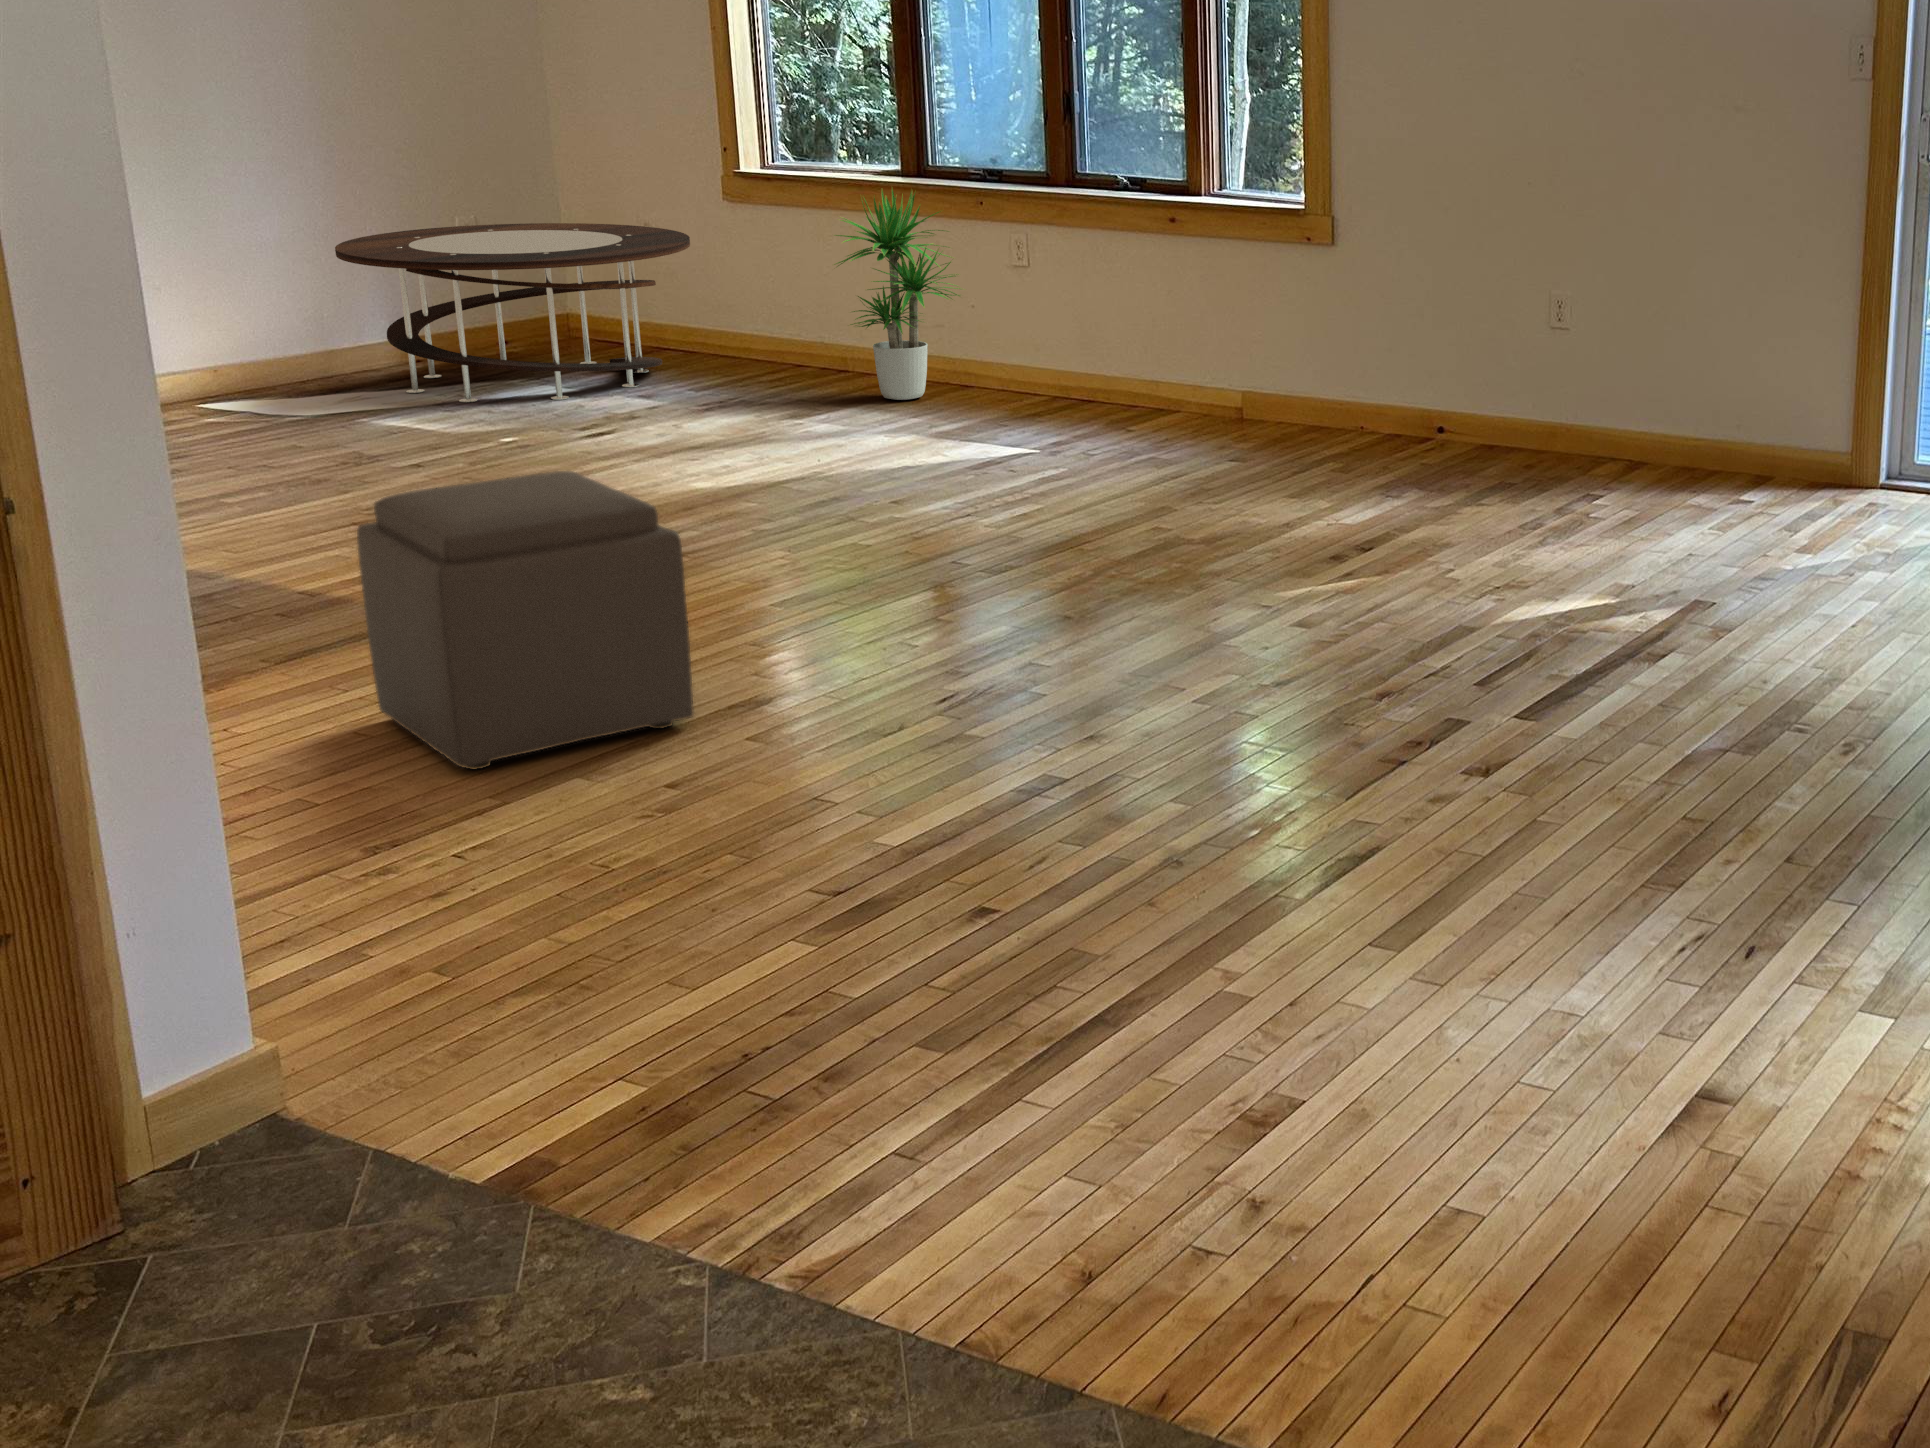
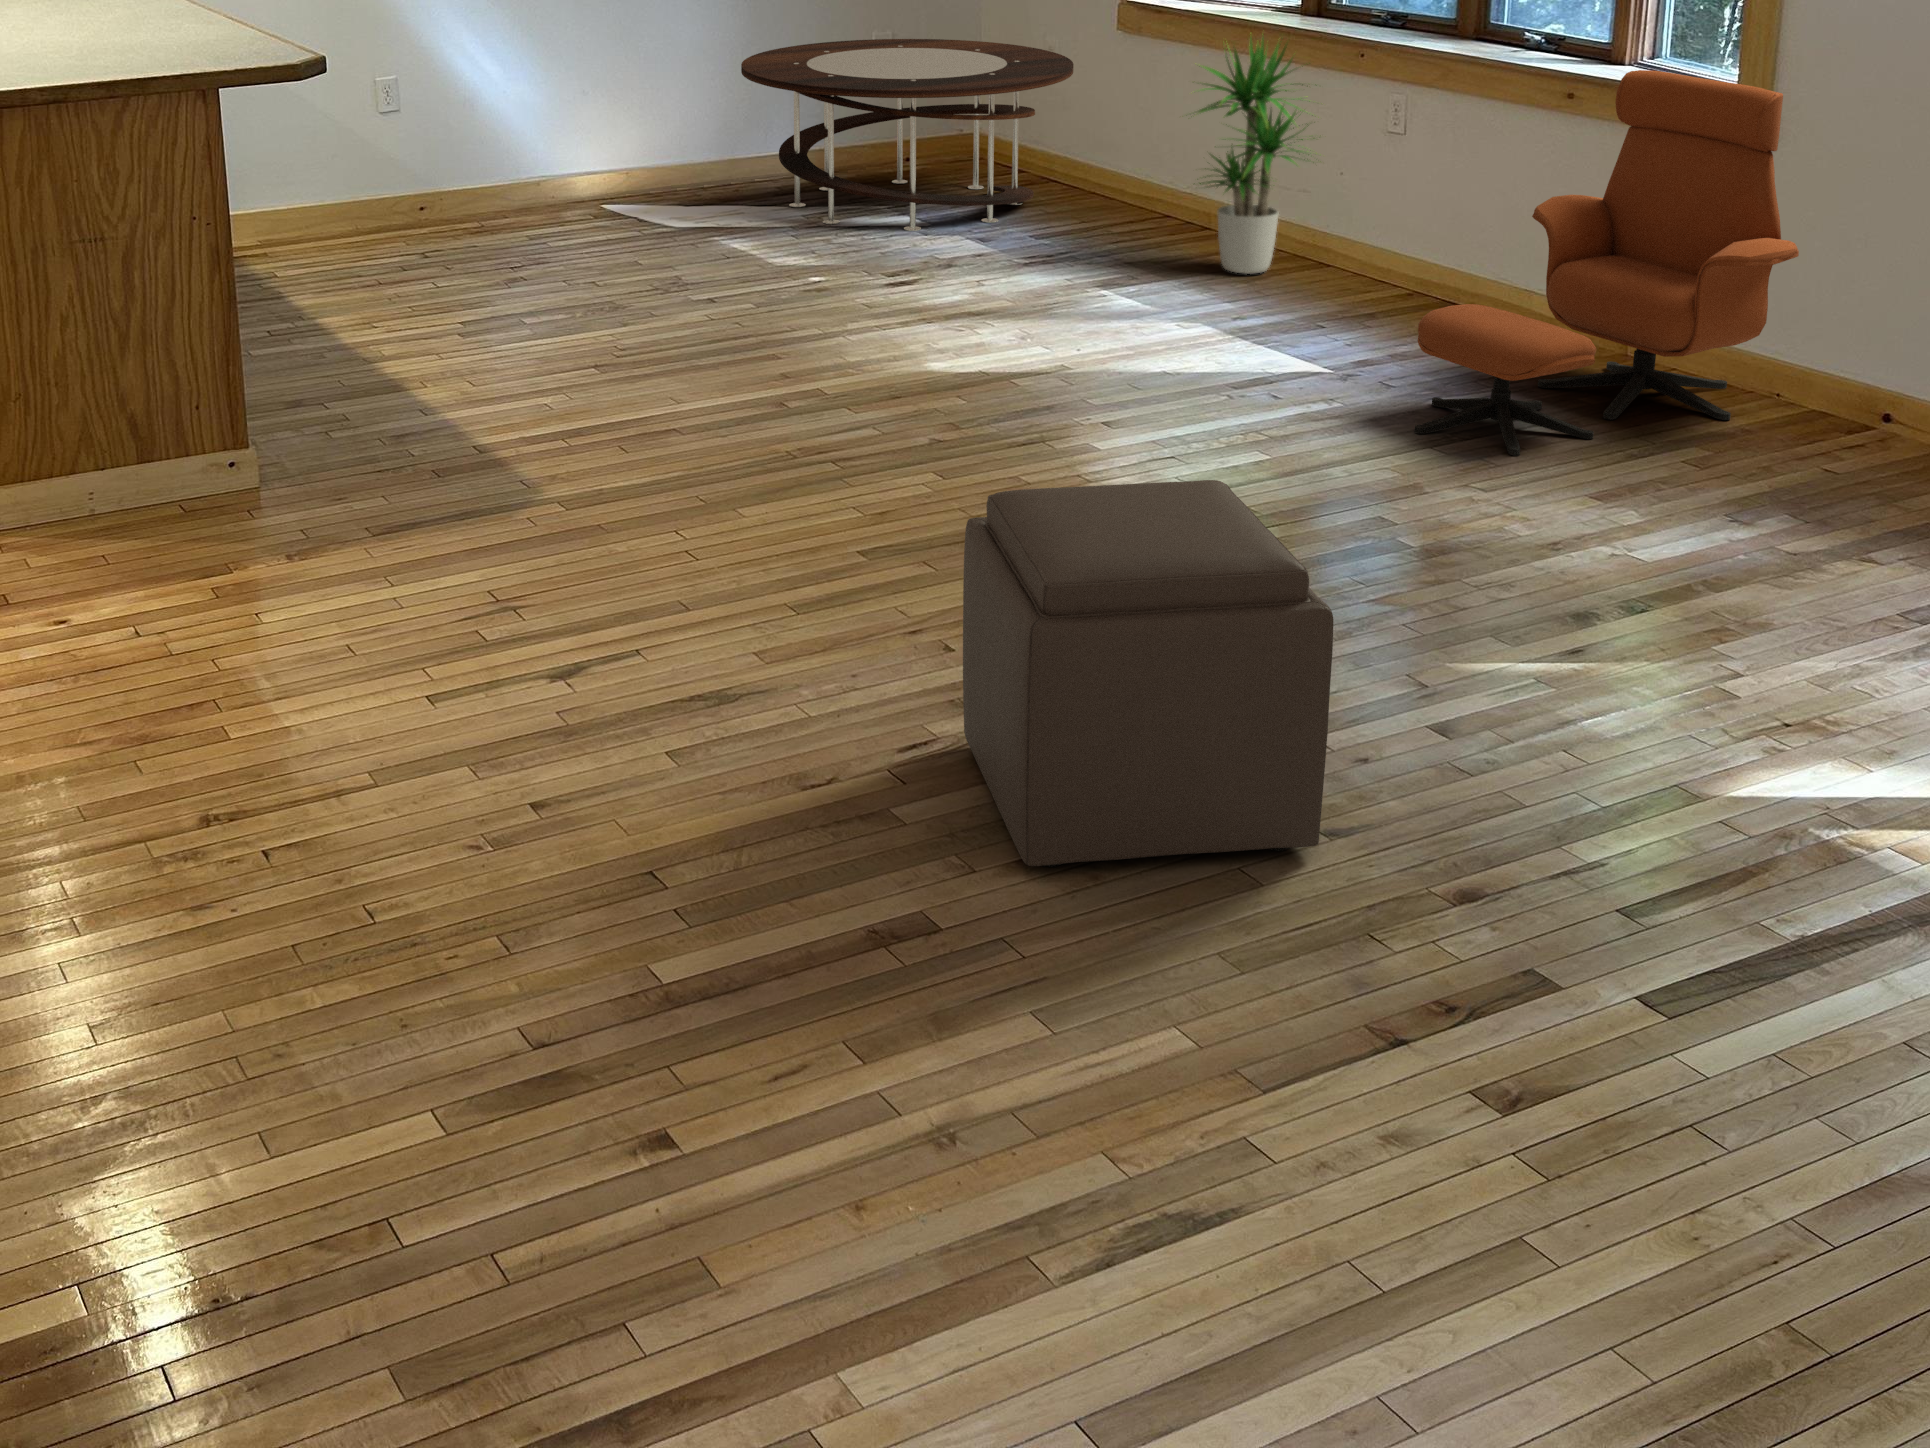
lounge chair: none [1120,190,1376,483] -> present [1414,70,1799,456]
ottoman: present [357,471,694,769] -> present [963,480,1333,867]

